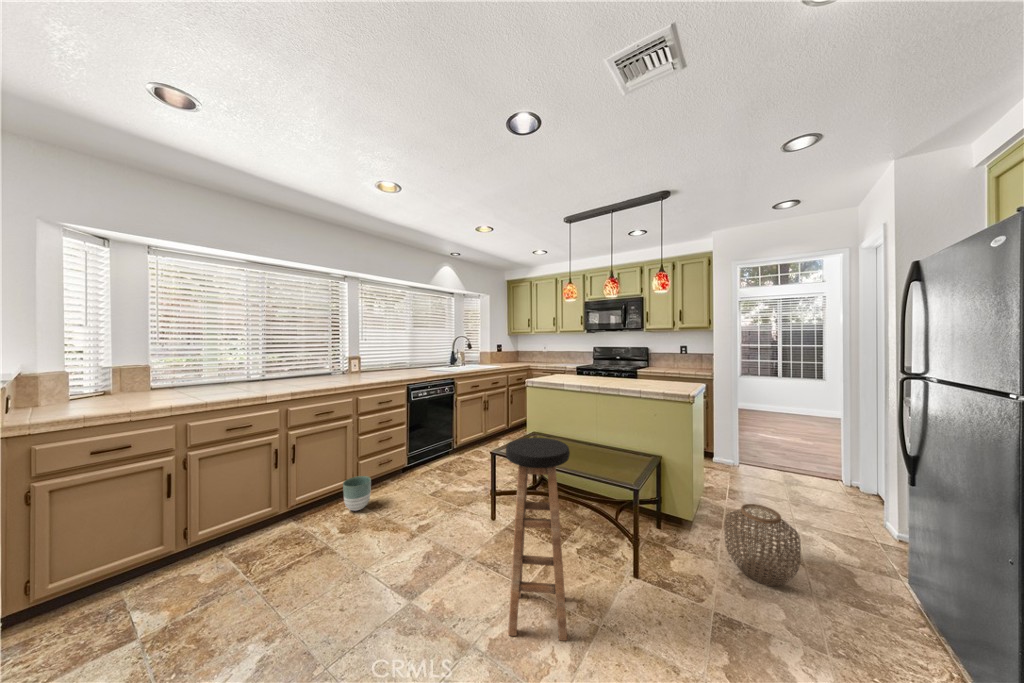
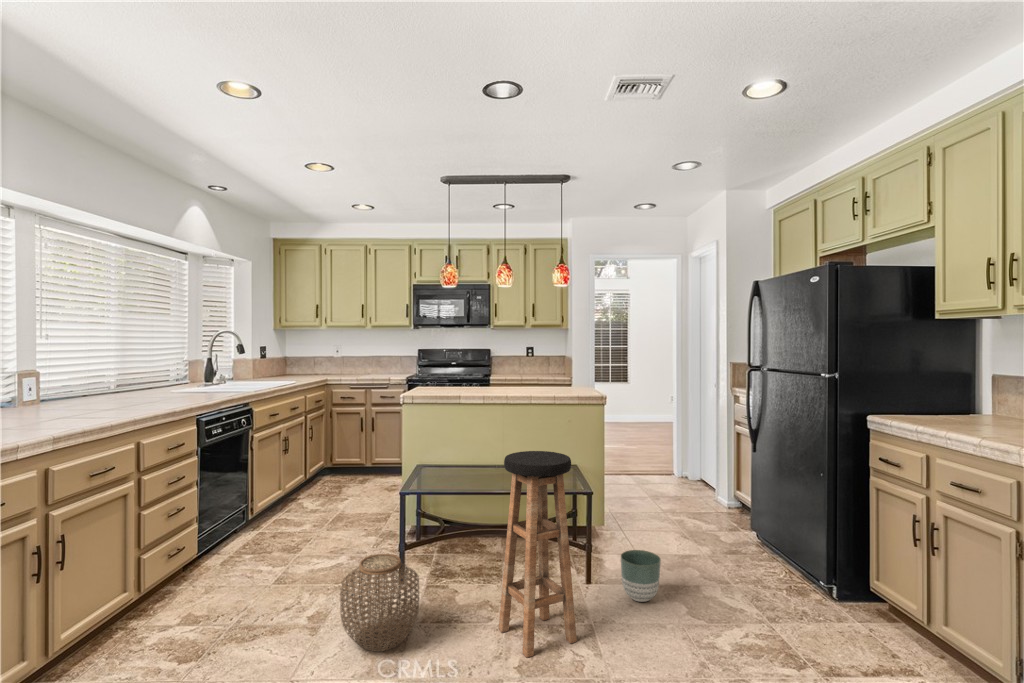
planter: present [343,476,371,511] -> present [621,550,661,602]
woven basket: present [725,504,801,586] -> present [340,554,419,651]

